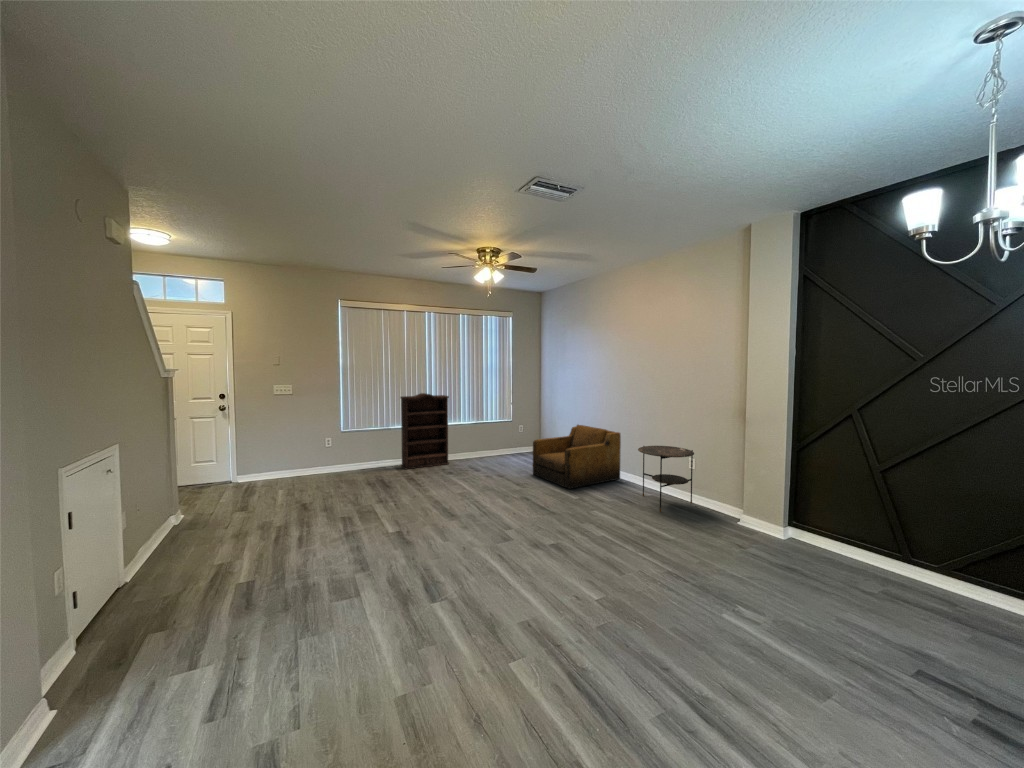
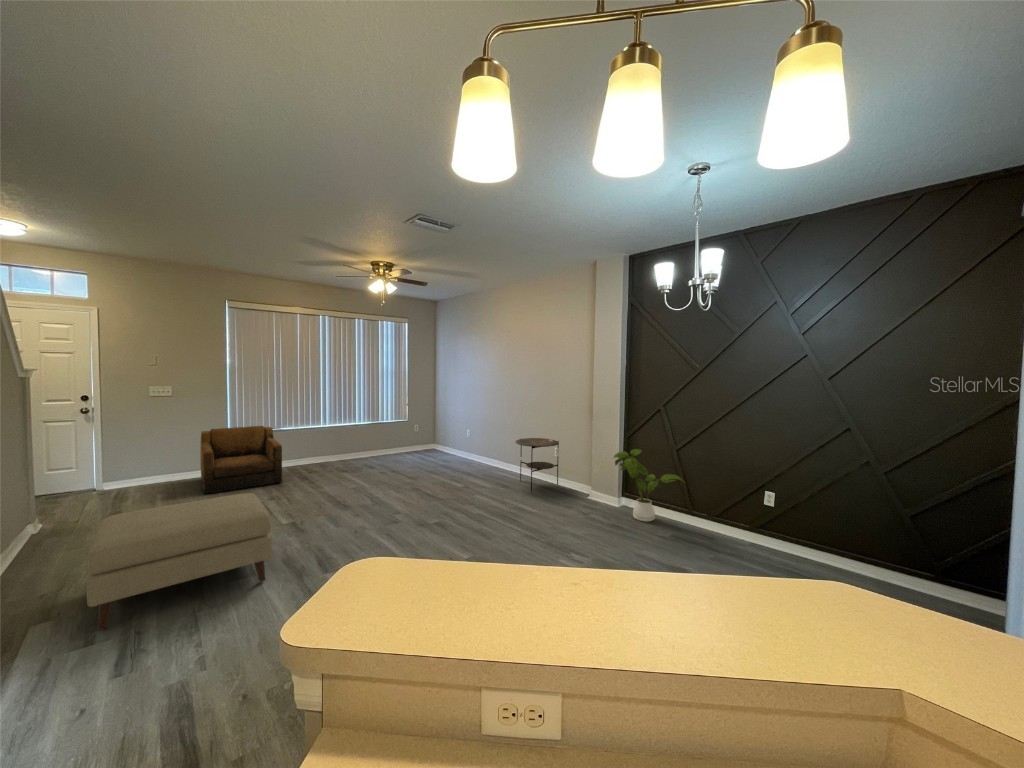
bookshelf: present [400,393,449,469] -> none [296,394,347,469]
armchair: present [533,425,621,489] -> present [200,426,282,494]
house plant: none [782,467,903,566] -> present [614,449,684,522]
ottoman: none [204,500,380,646] -> present [86,493,272,630]

